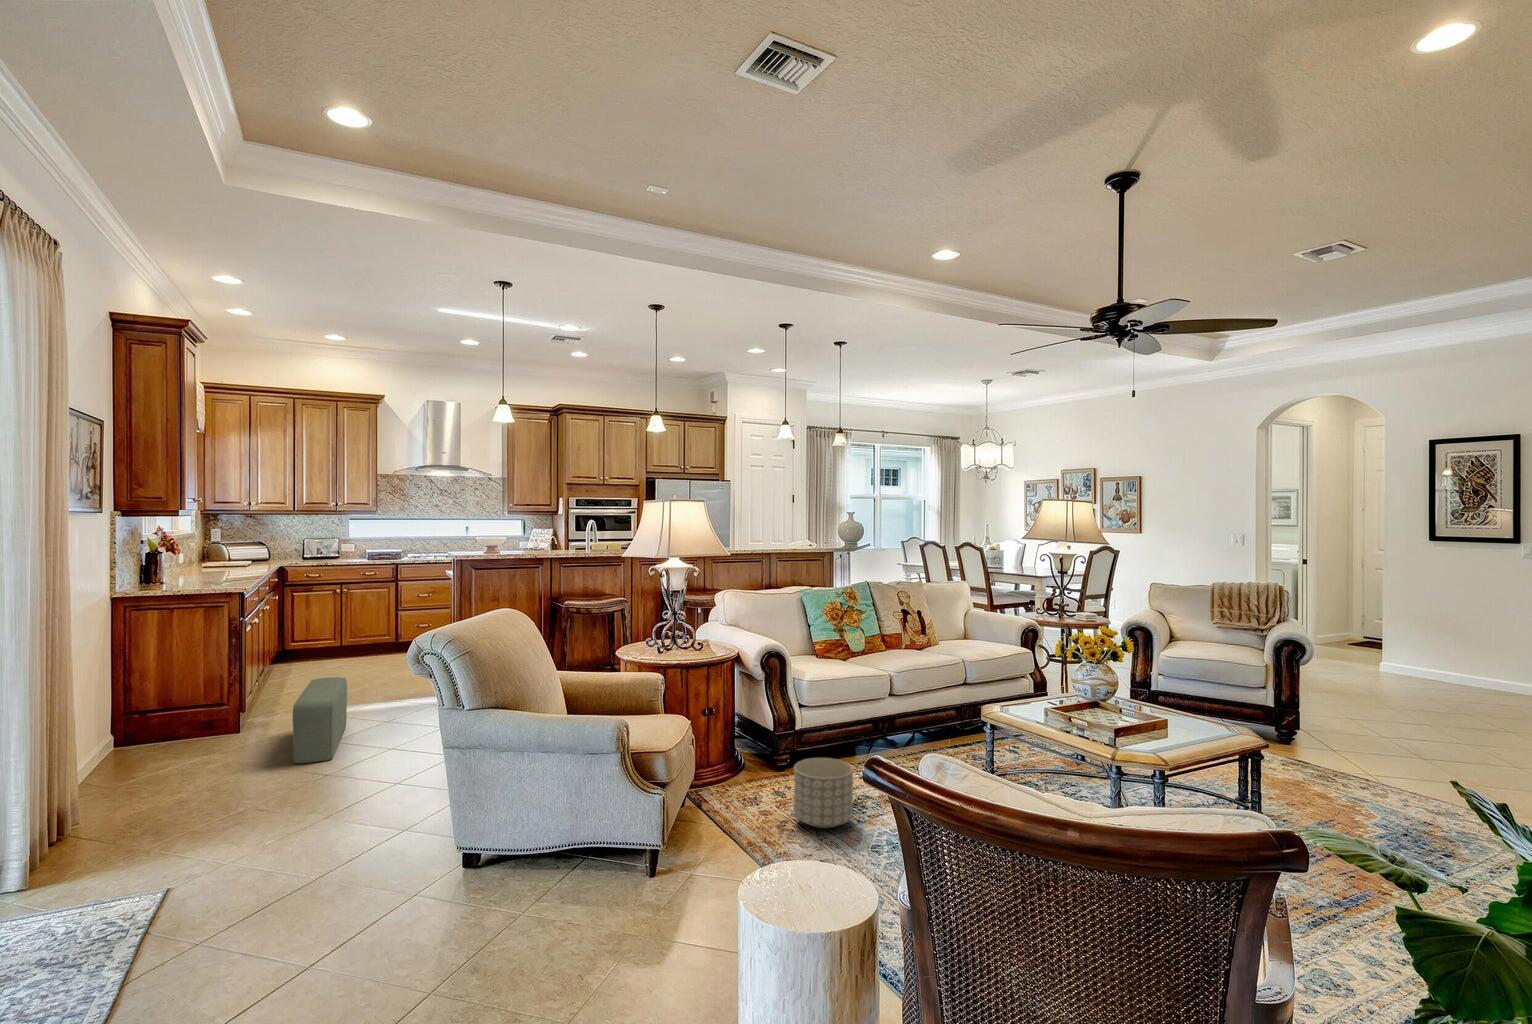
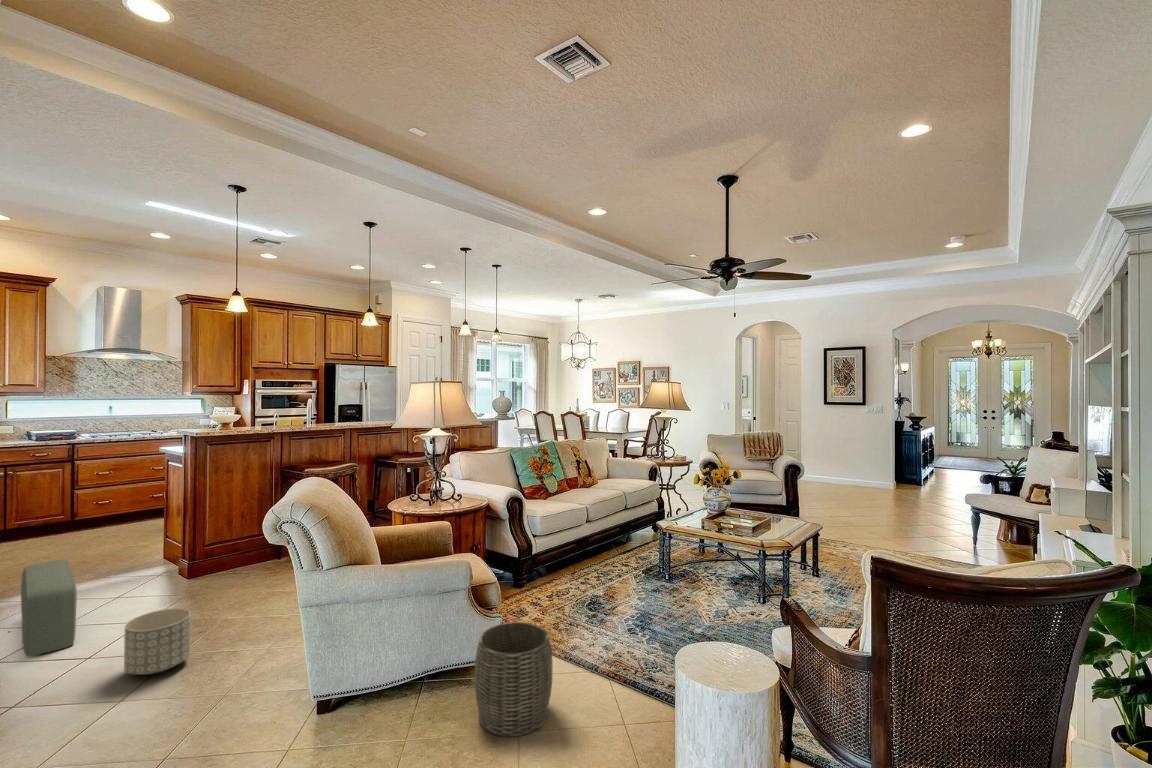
planter: present [794,758,853,829] -> present [124,608,191,675]
woven basket: none [609,798,704,932] -> present [475,622,552,737]

